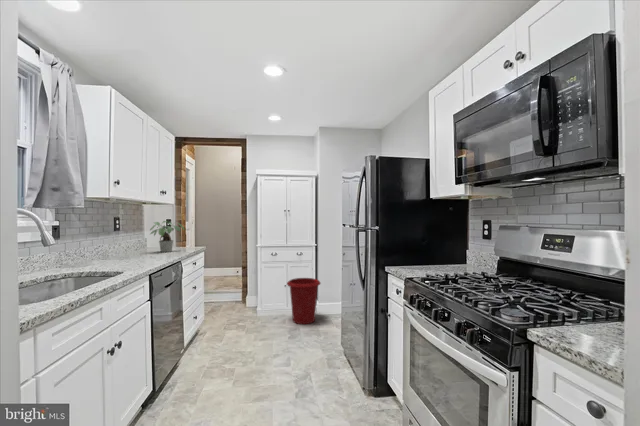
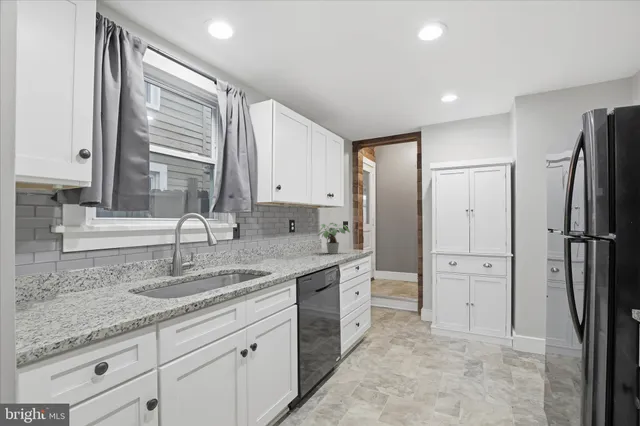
waste bin: present [287,278,320,324] -> none [468,299,520,364]

